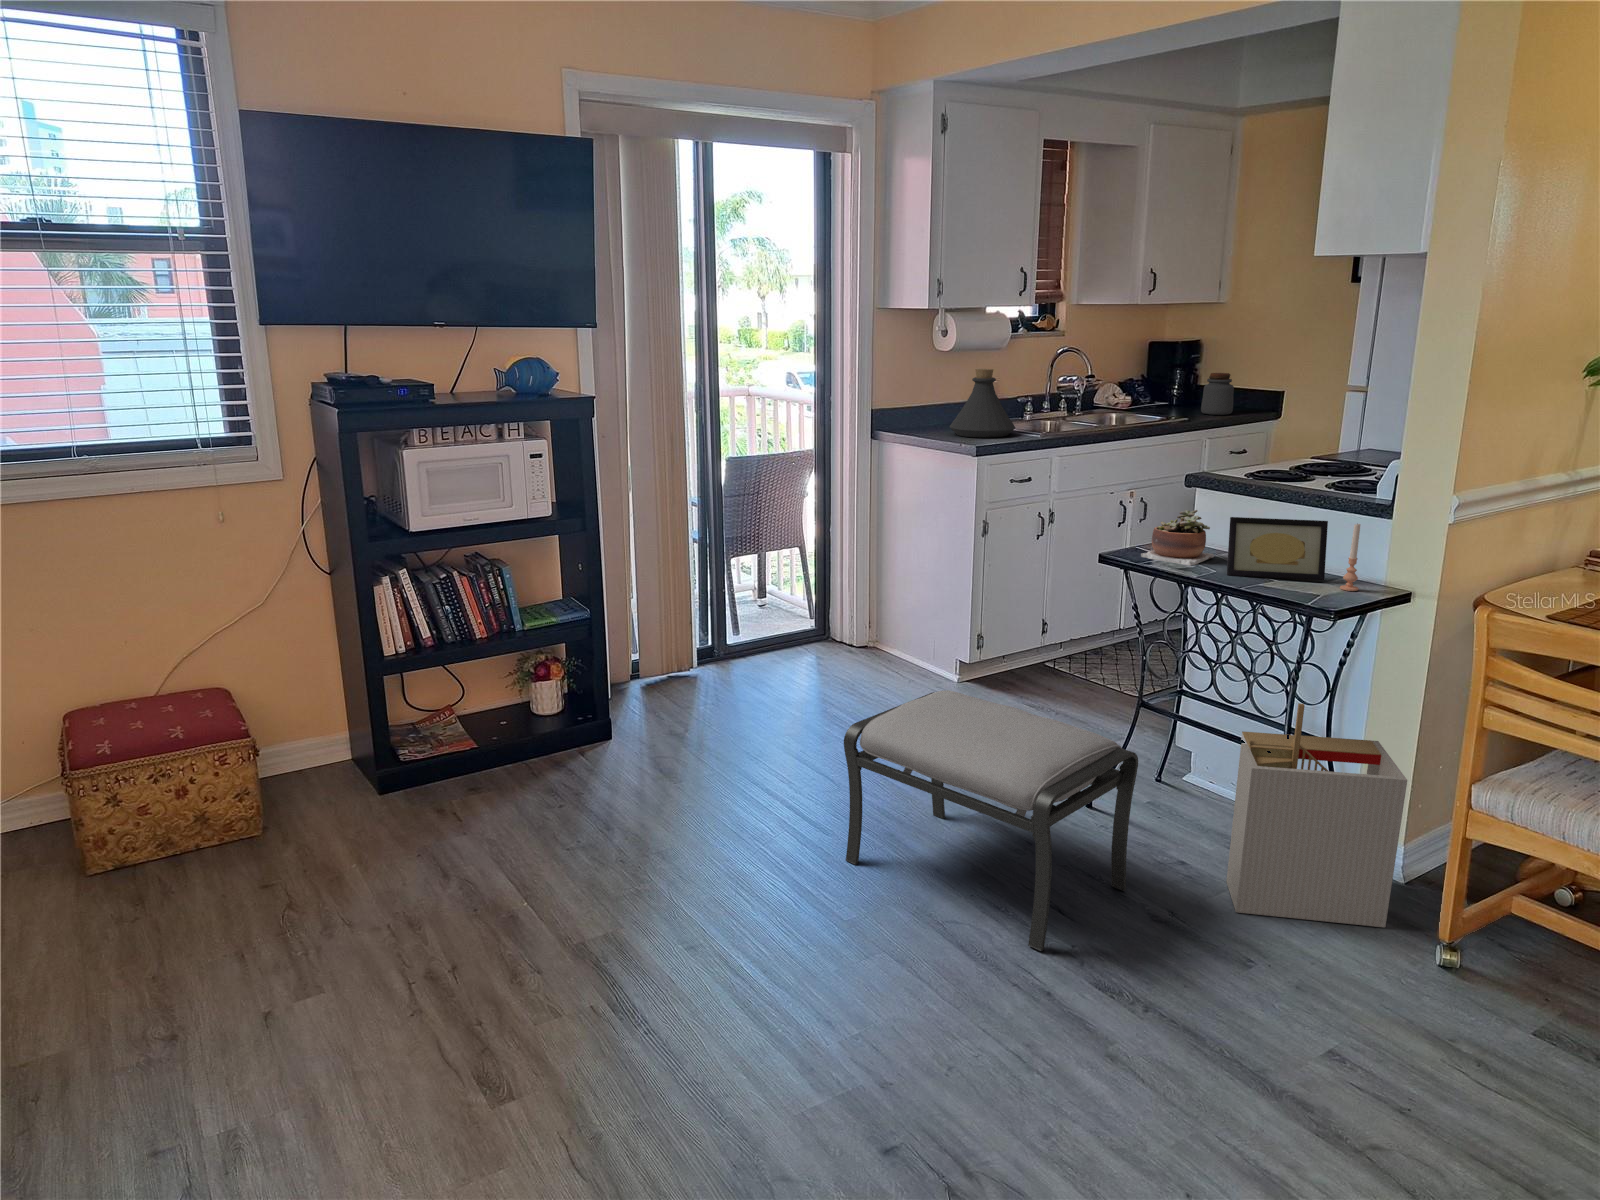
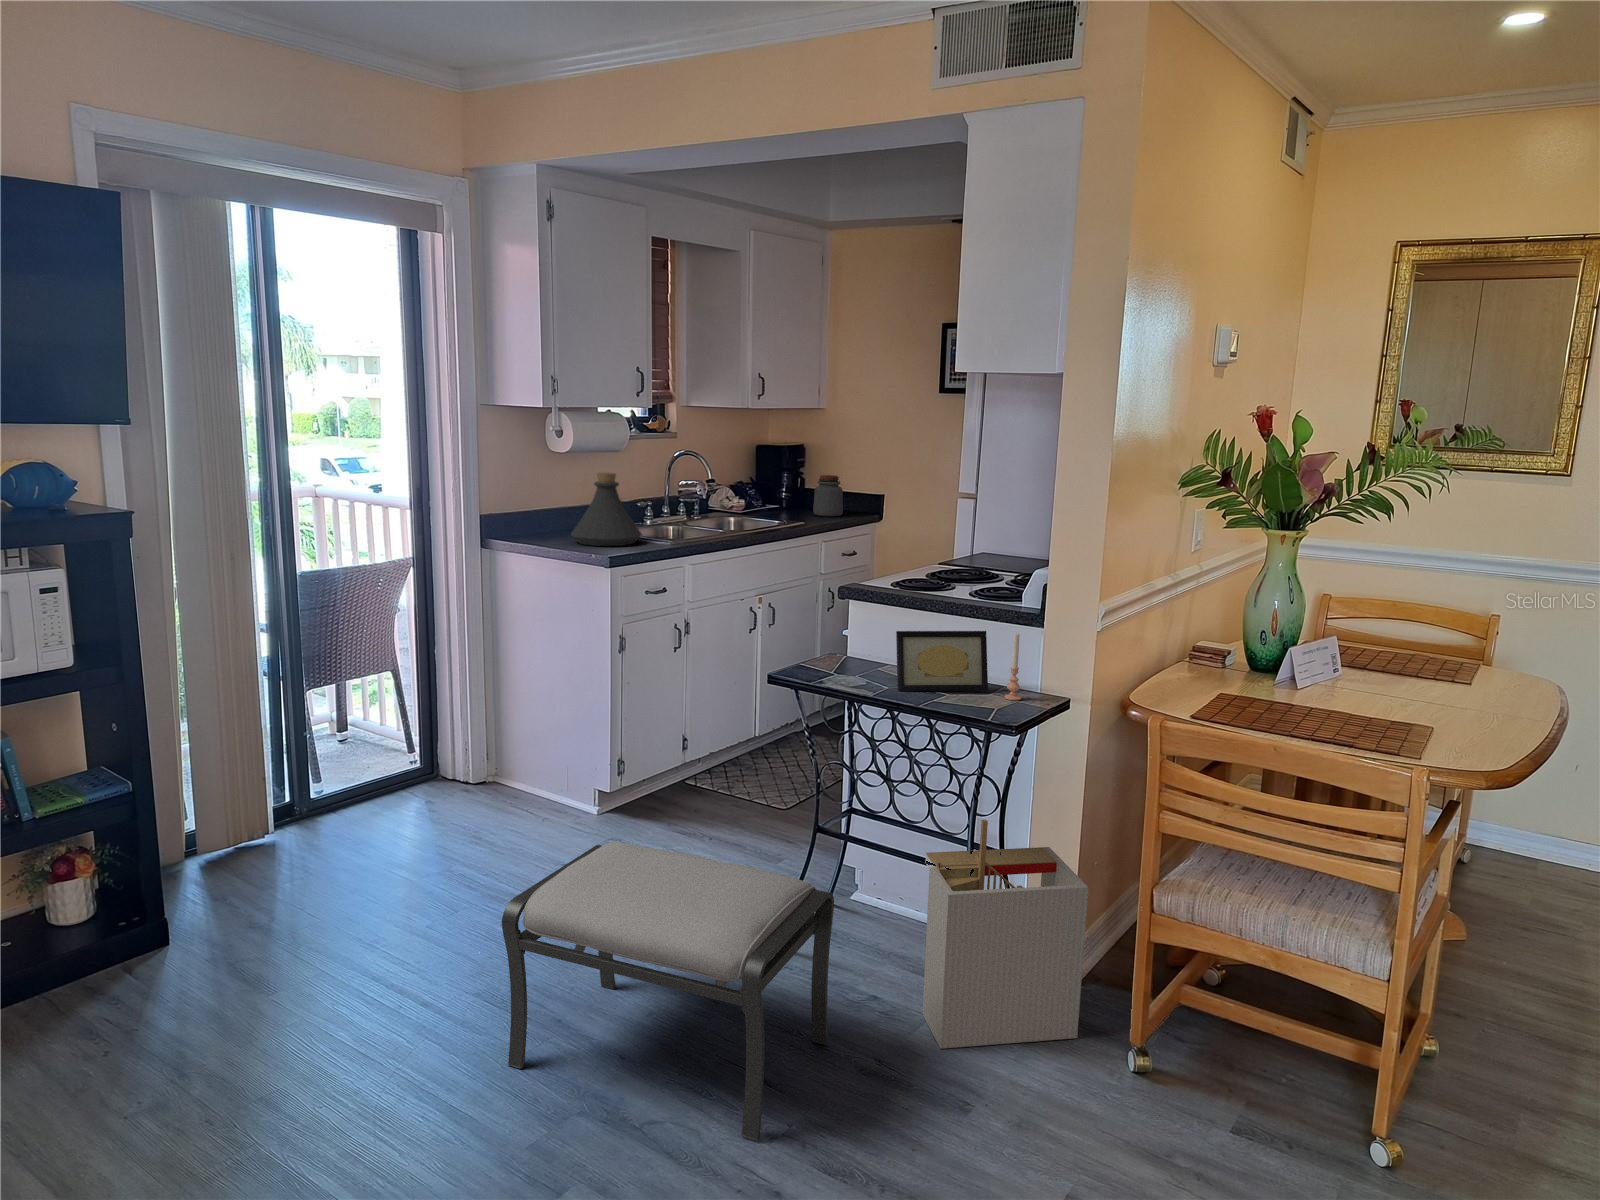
succulent plant: present [1141,510,1214,566] -> none [807,623,877,682]

